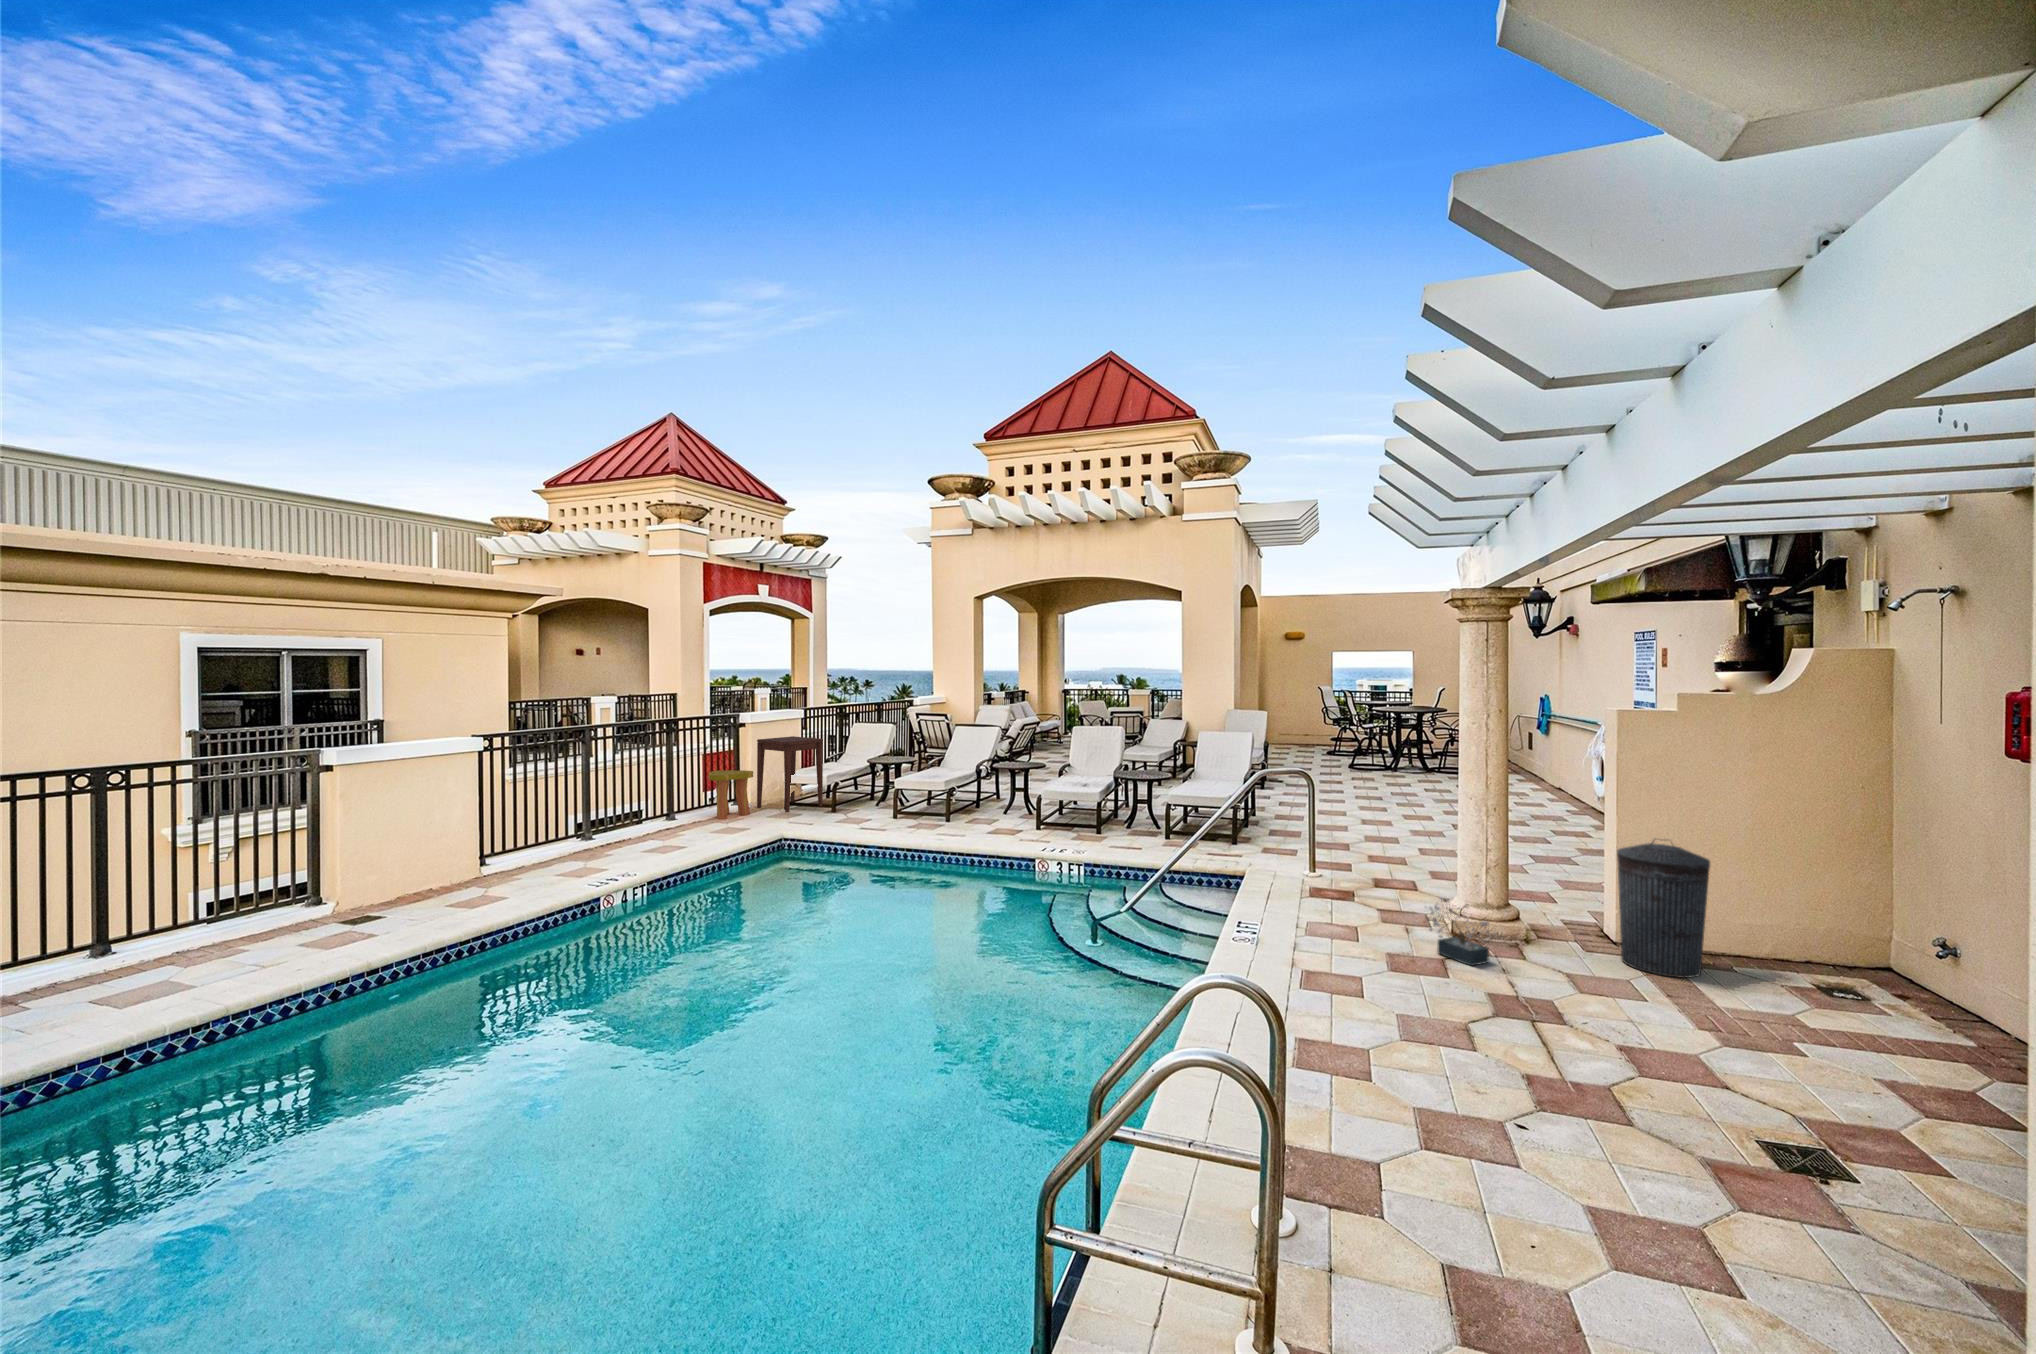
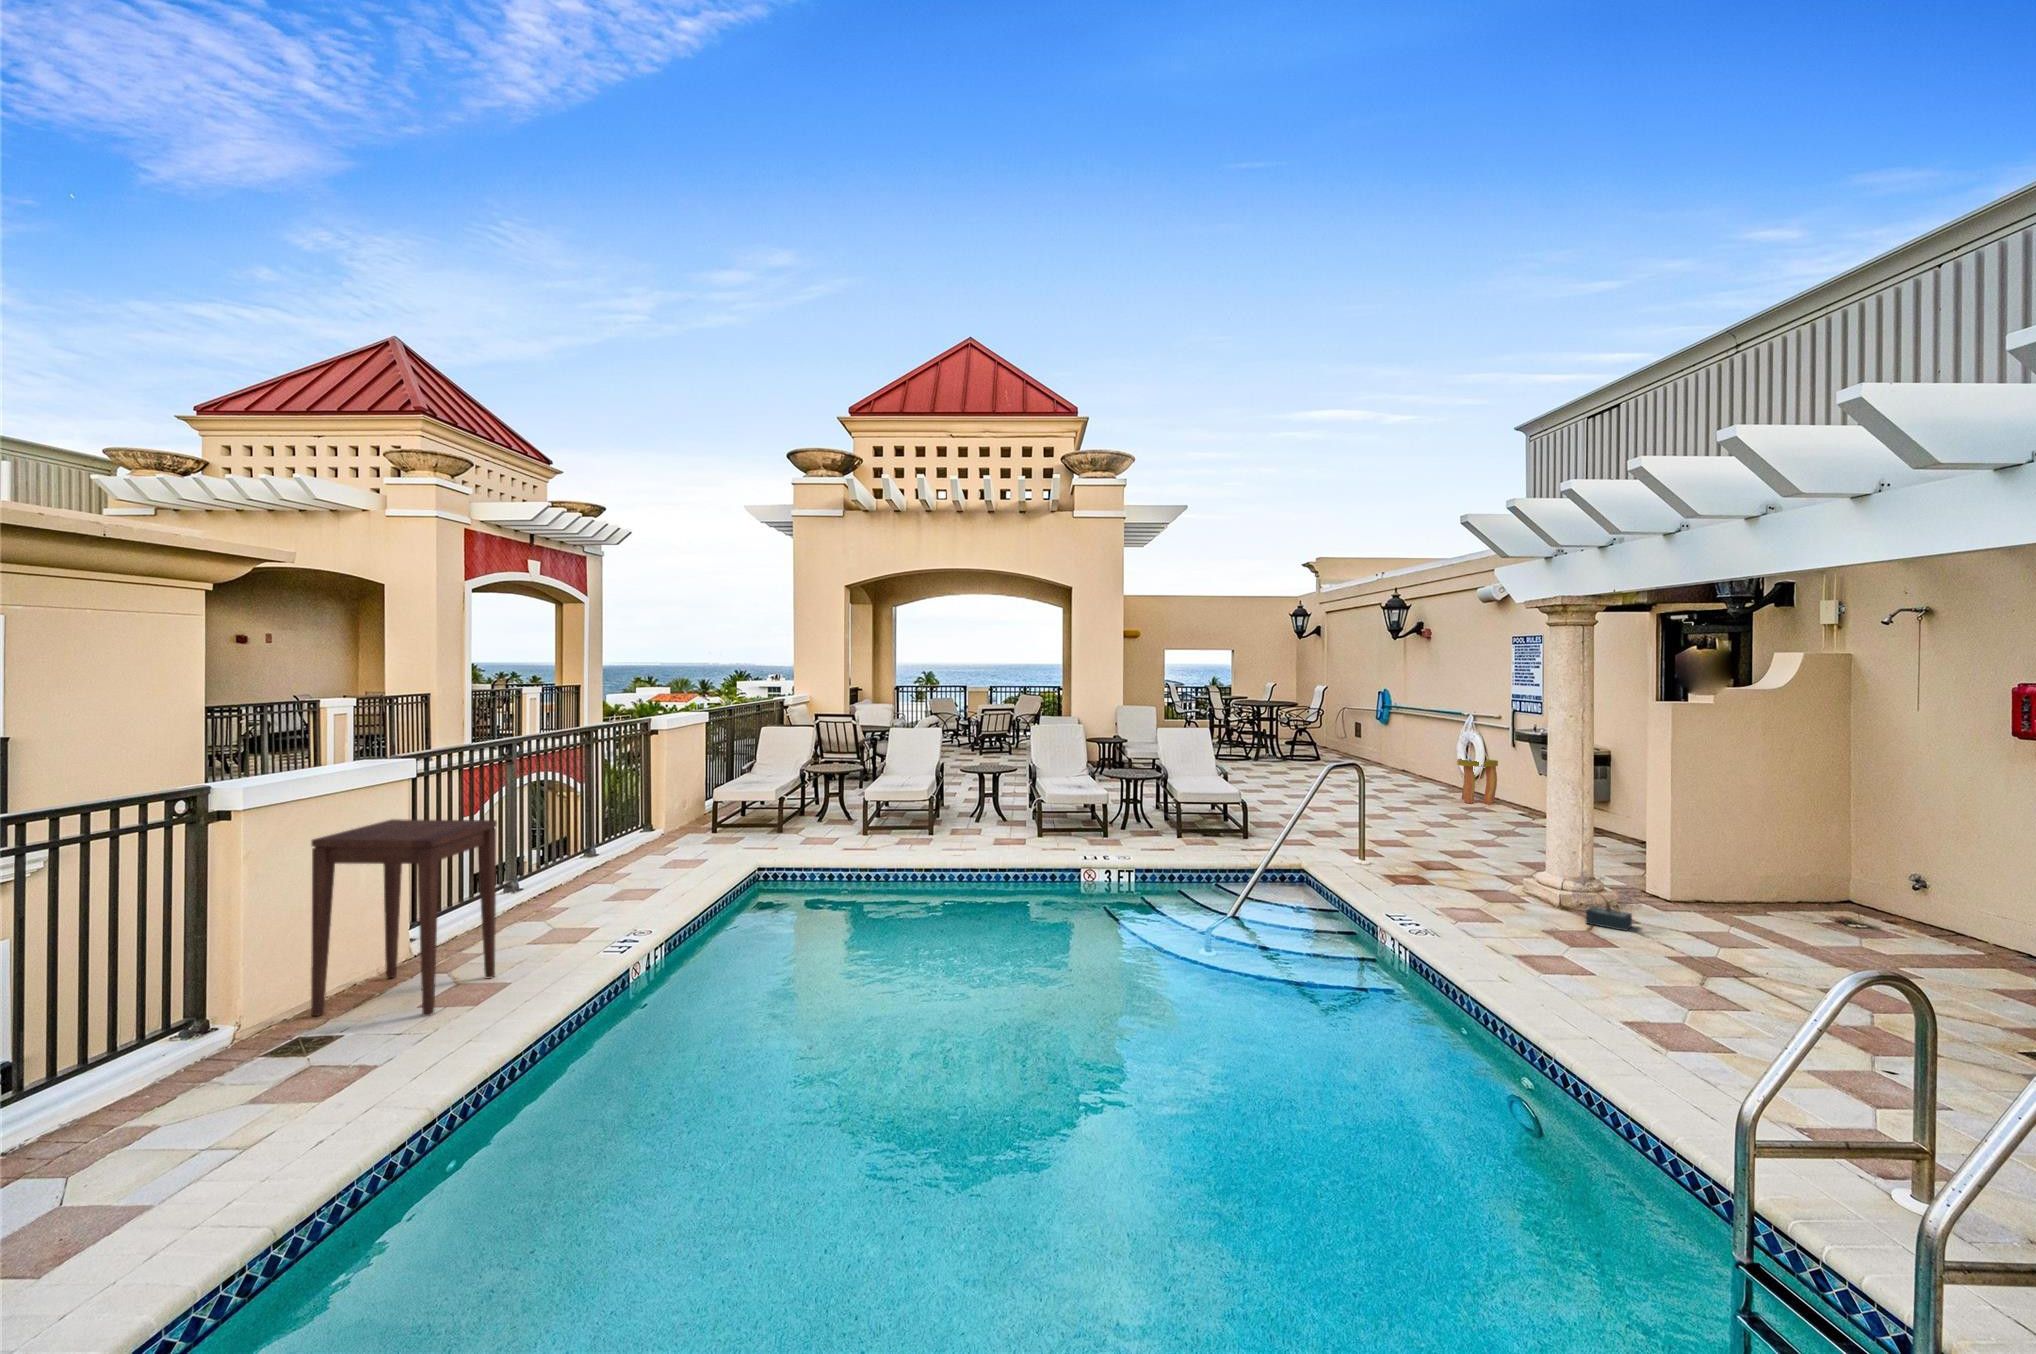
side table: present [757,736,823,812] -> present [311,819,497,1016]
stool: present [709,770,753,819] -> present [1457,758,1498,803]
trash can: present [1617,839,1710,978] -> none [1705,807,1786,923]

